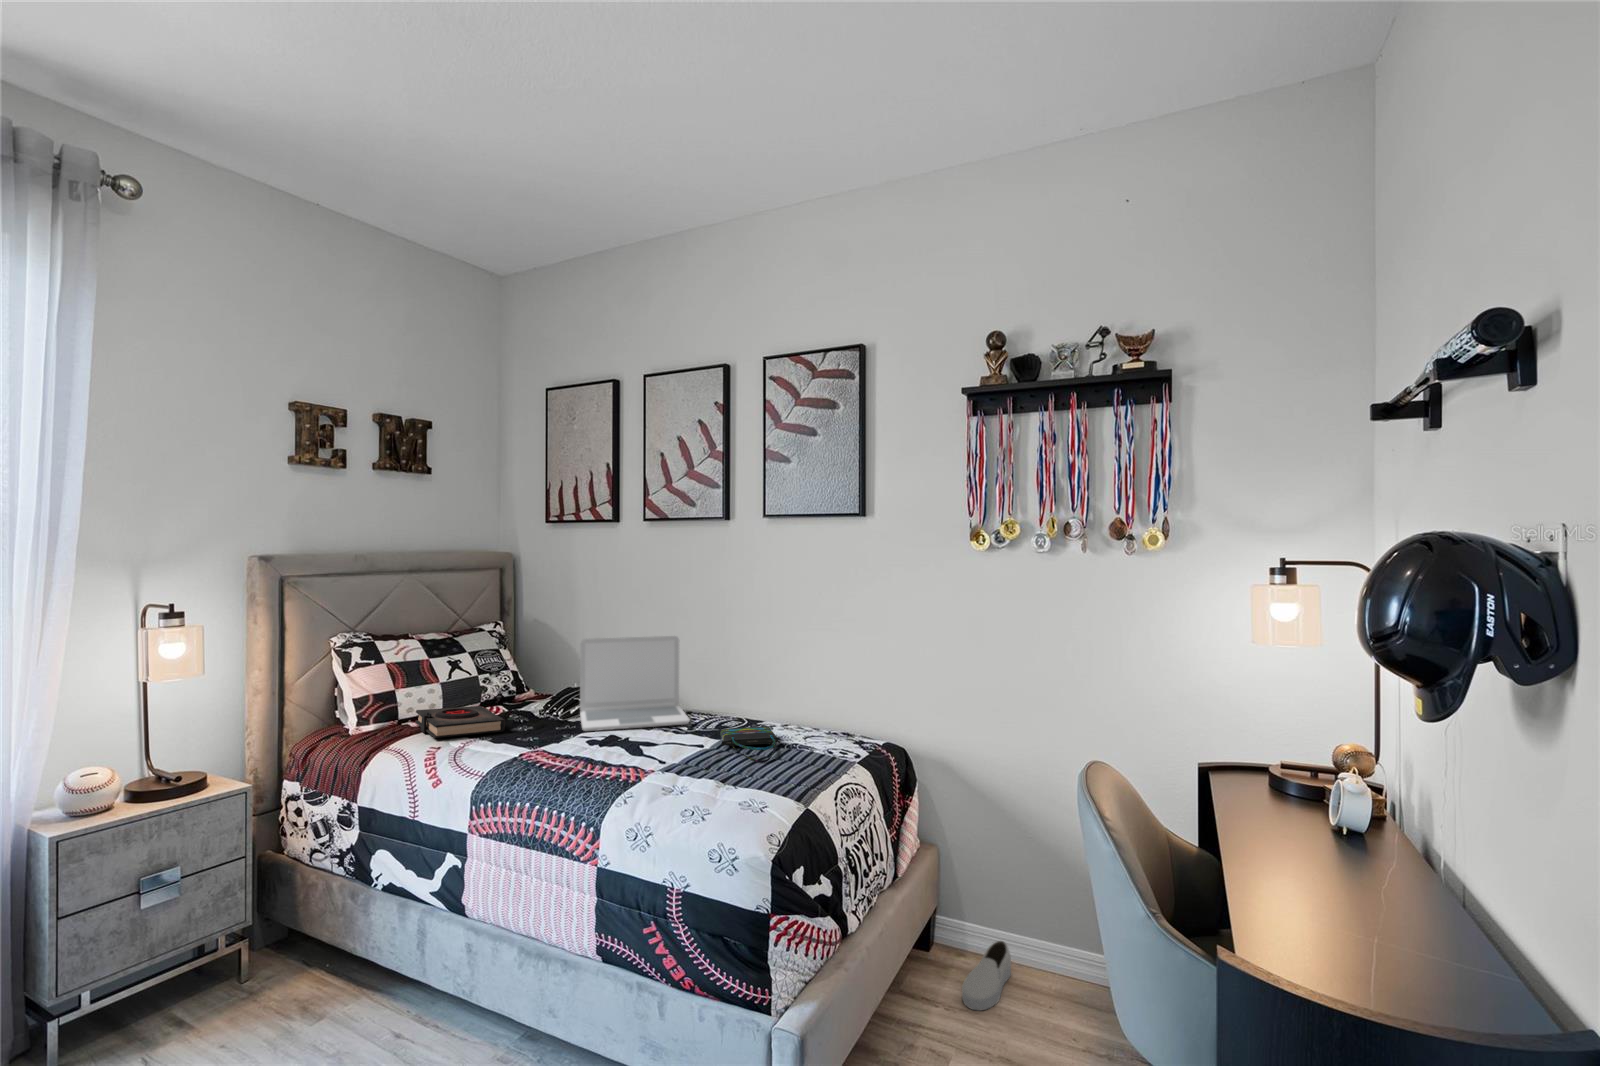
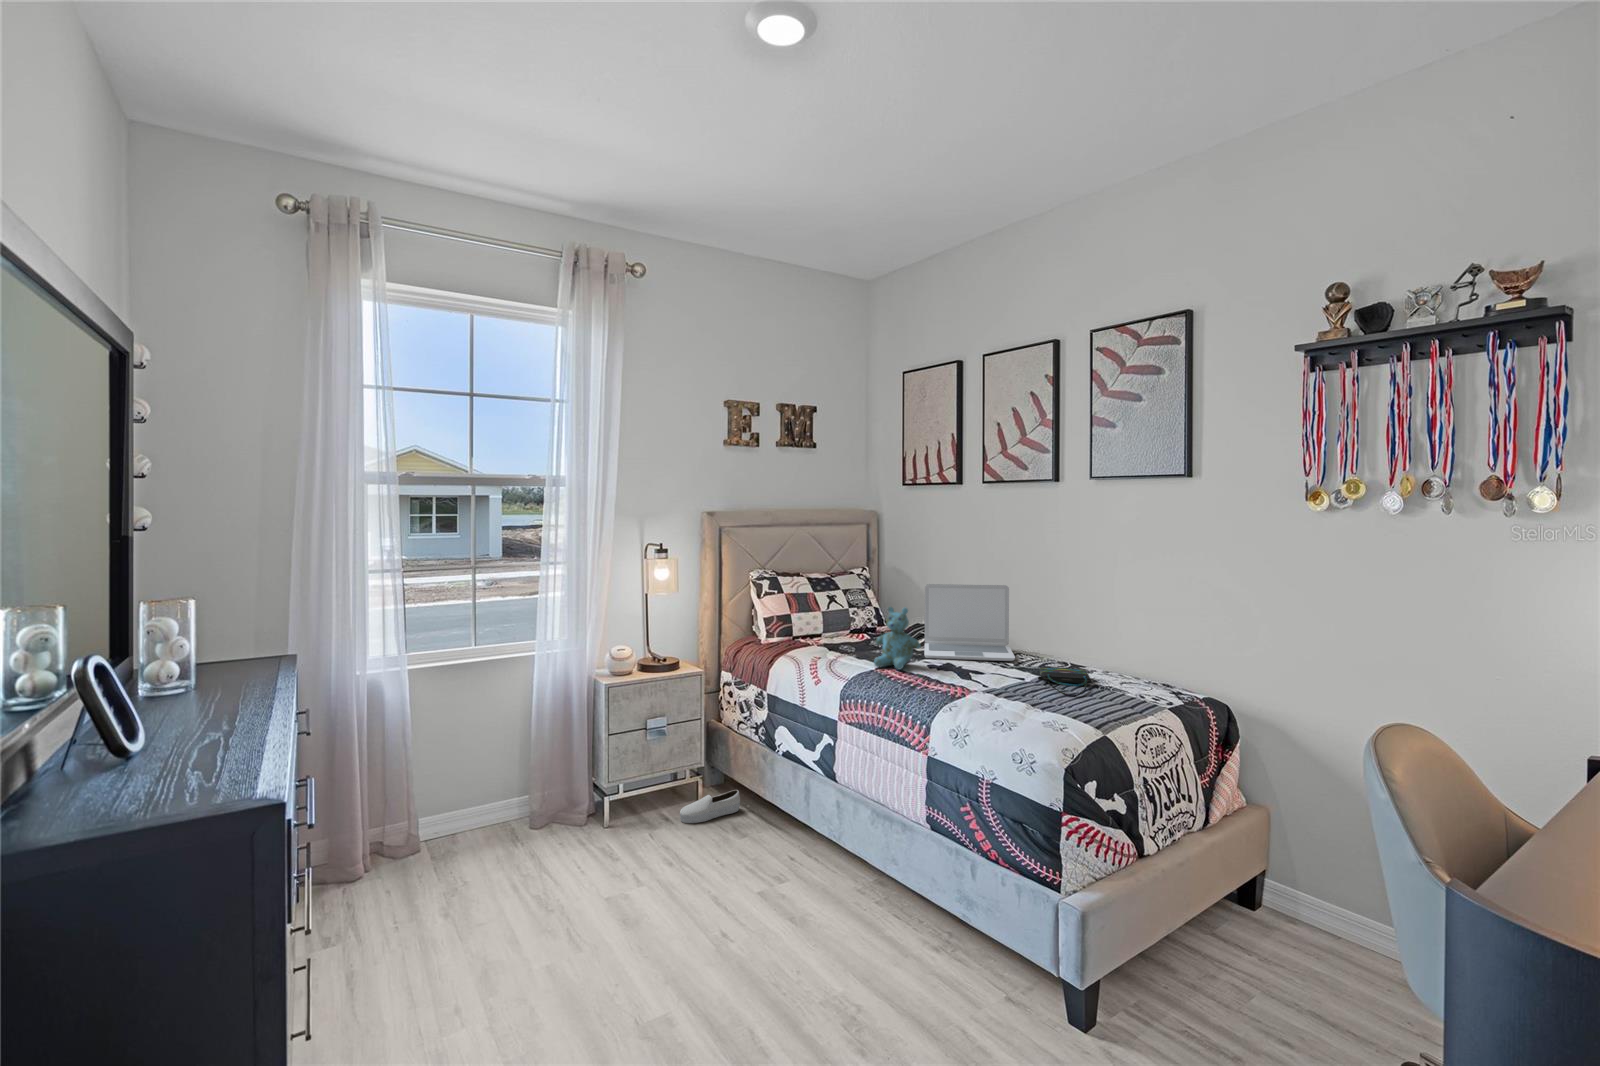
stuffed bear: none [517,671,579,752] -> present [874,606,921,670]
book: present [415,706,505,738] -> none [805,631,867,652]
shoe: present [962,941,1011,1010] -> present [680,790,740,823]

